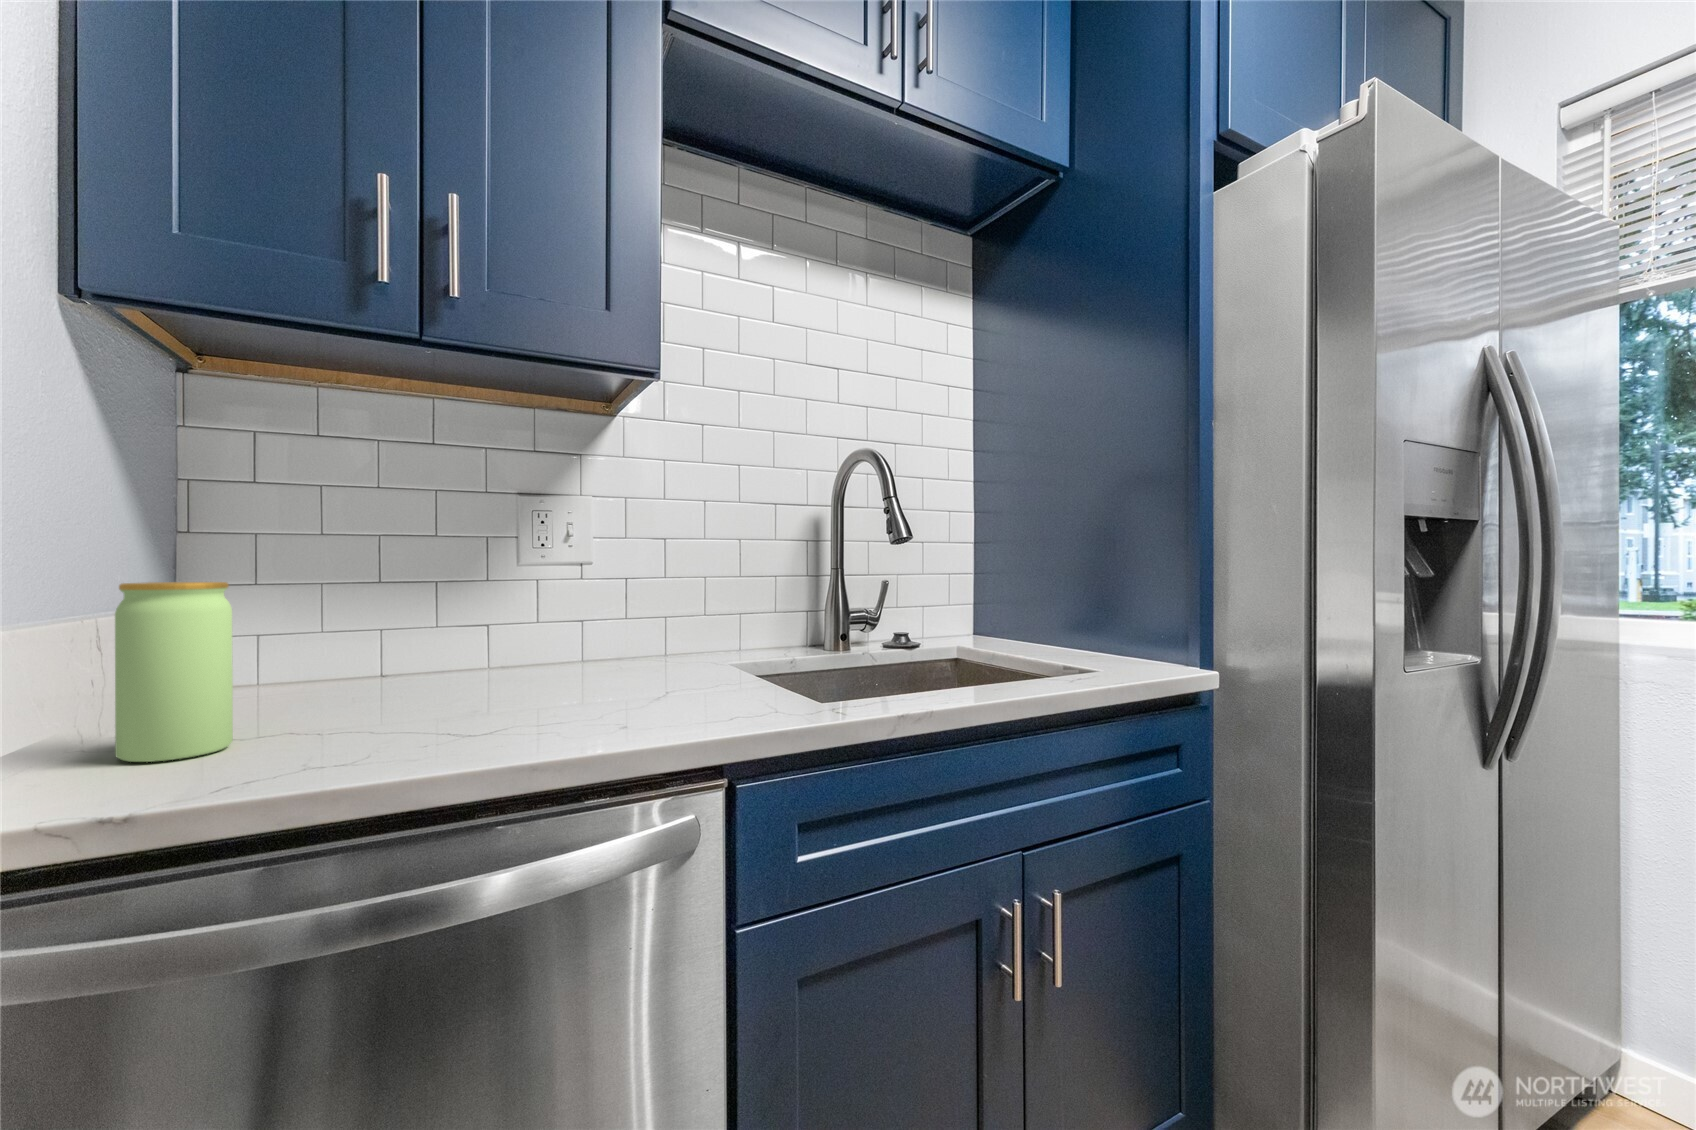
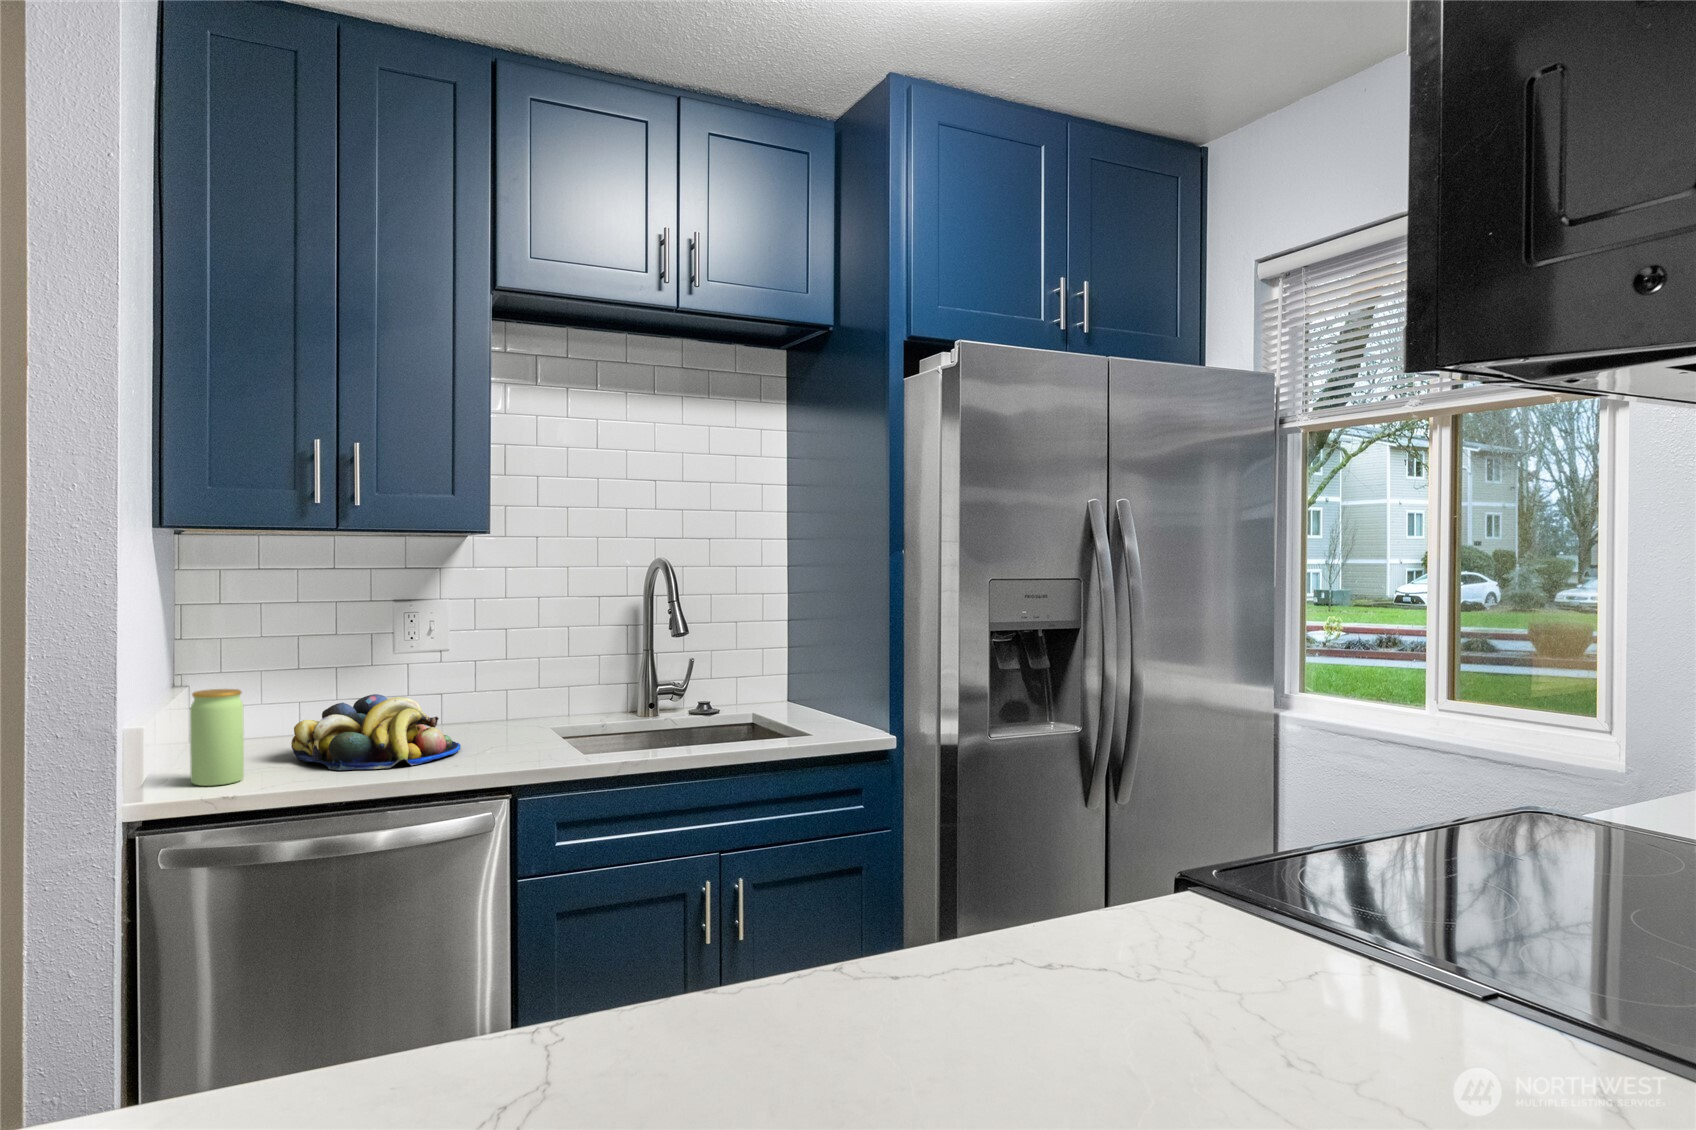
fruit bowl: none [347,612,617,727] -> present [291,694,461,770]

